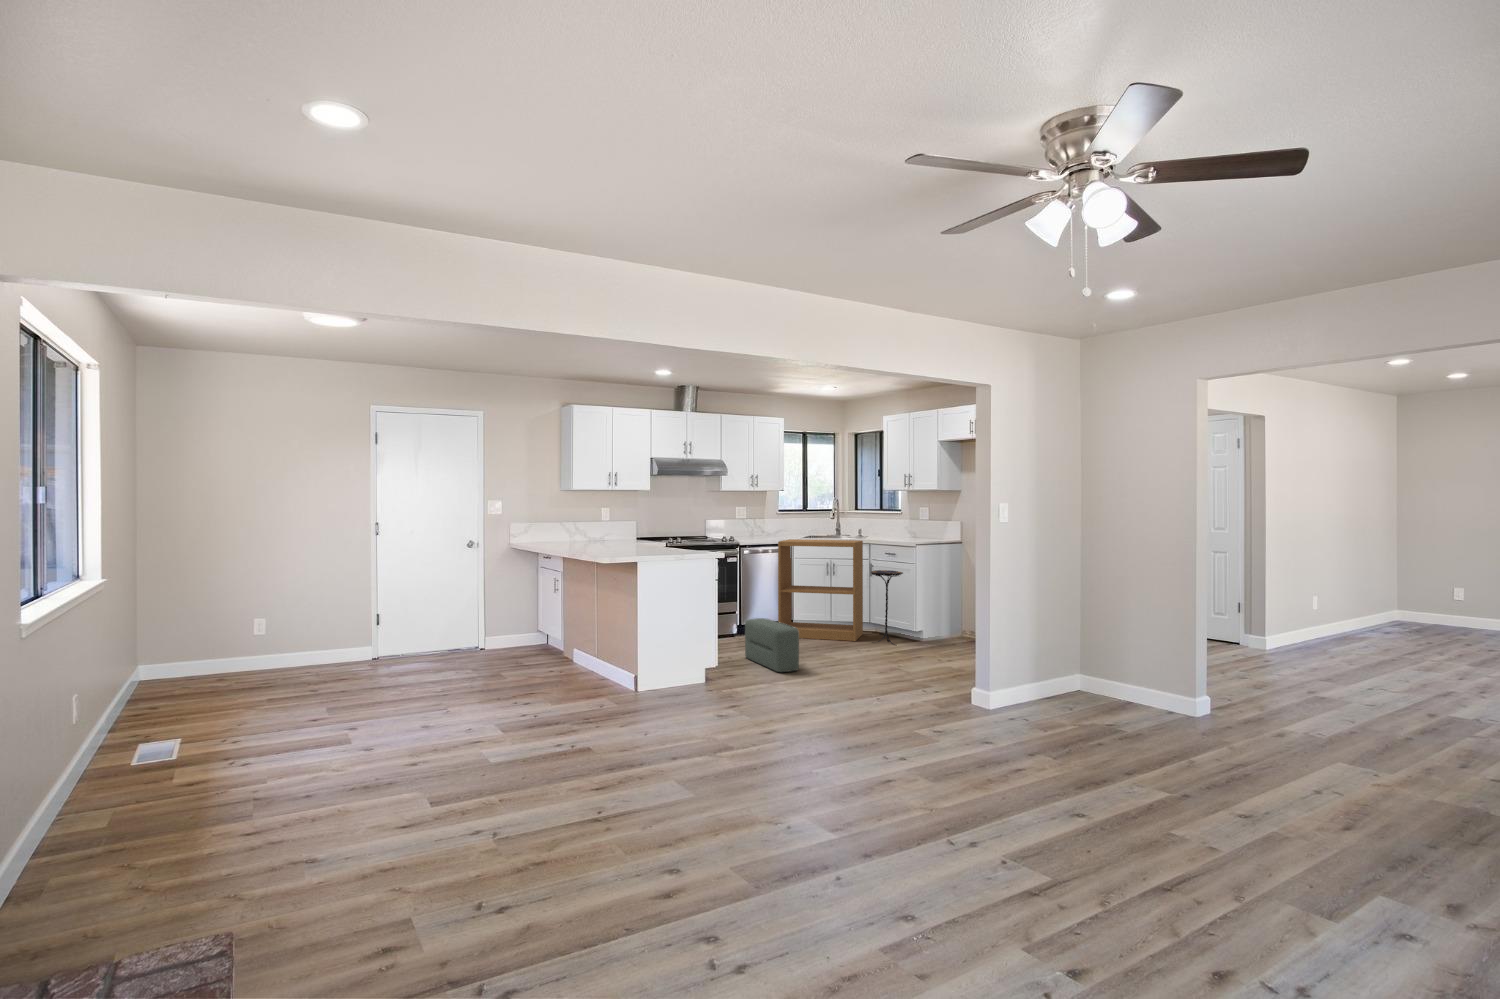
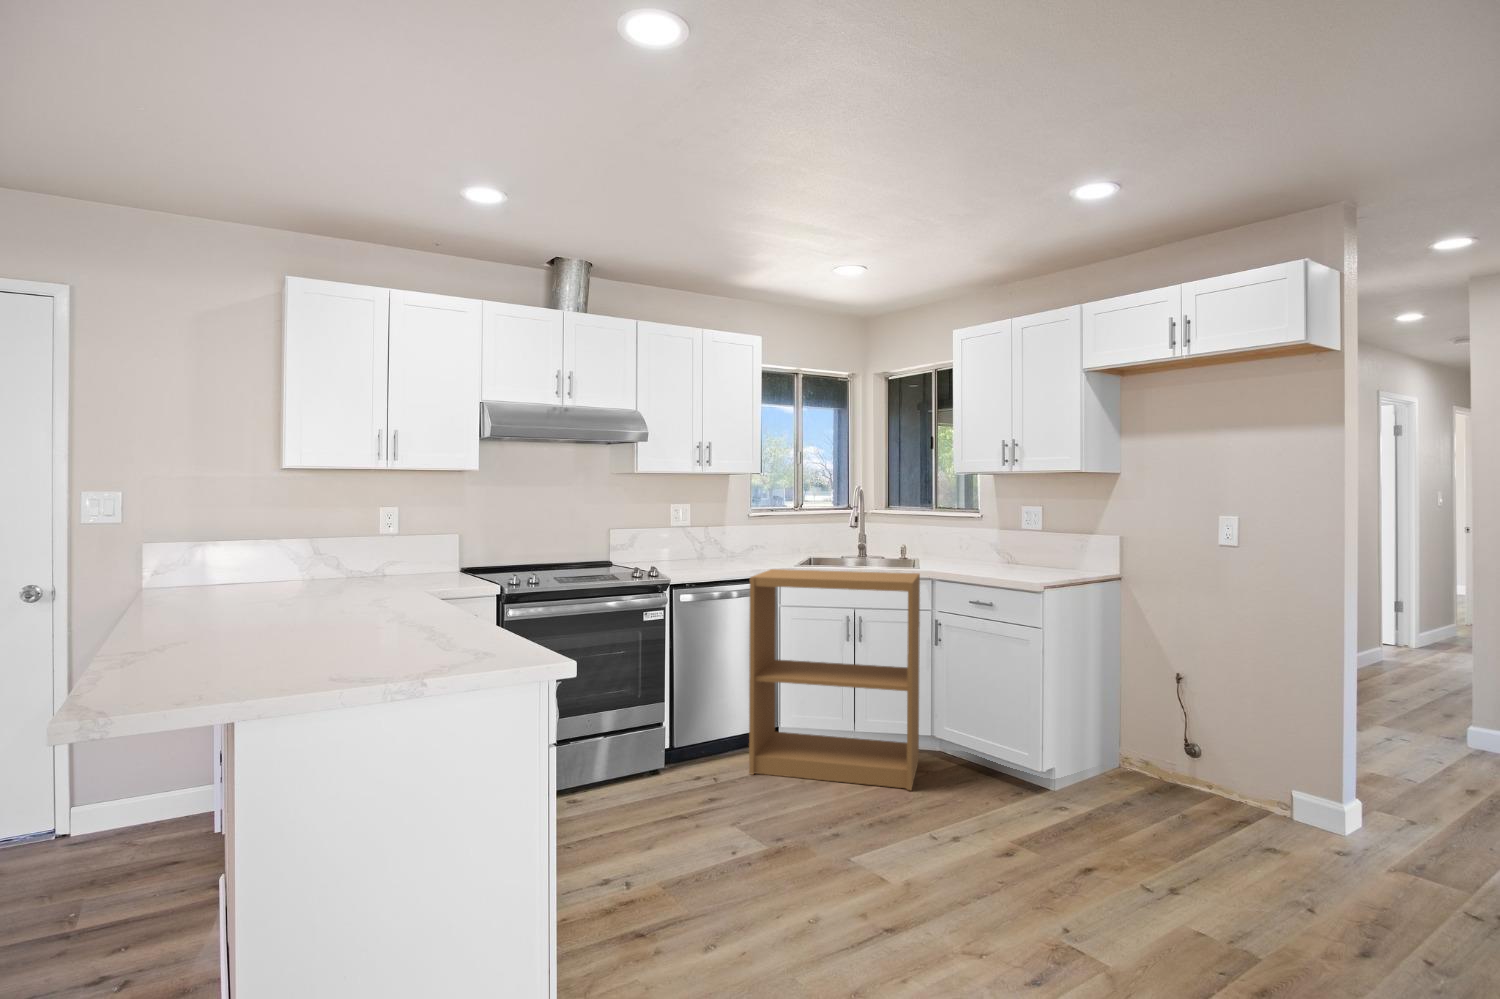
side table: present [871,570,903,644] -> none [945,638,1017,807]
pouf: present [745,618,799,672] -> none [668,774,803,959]

